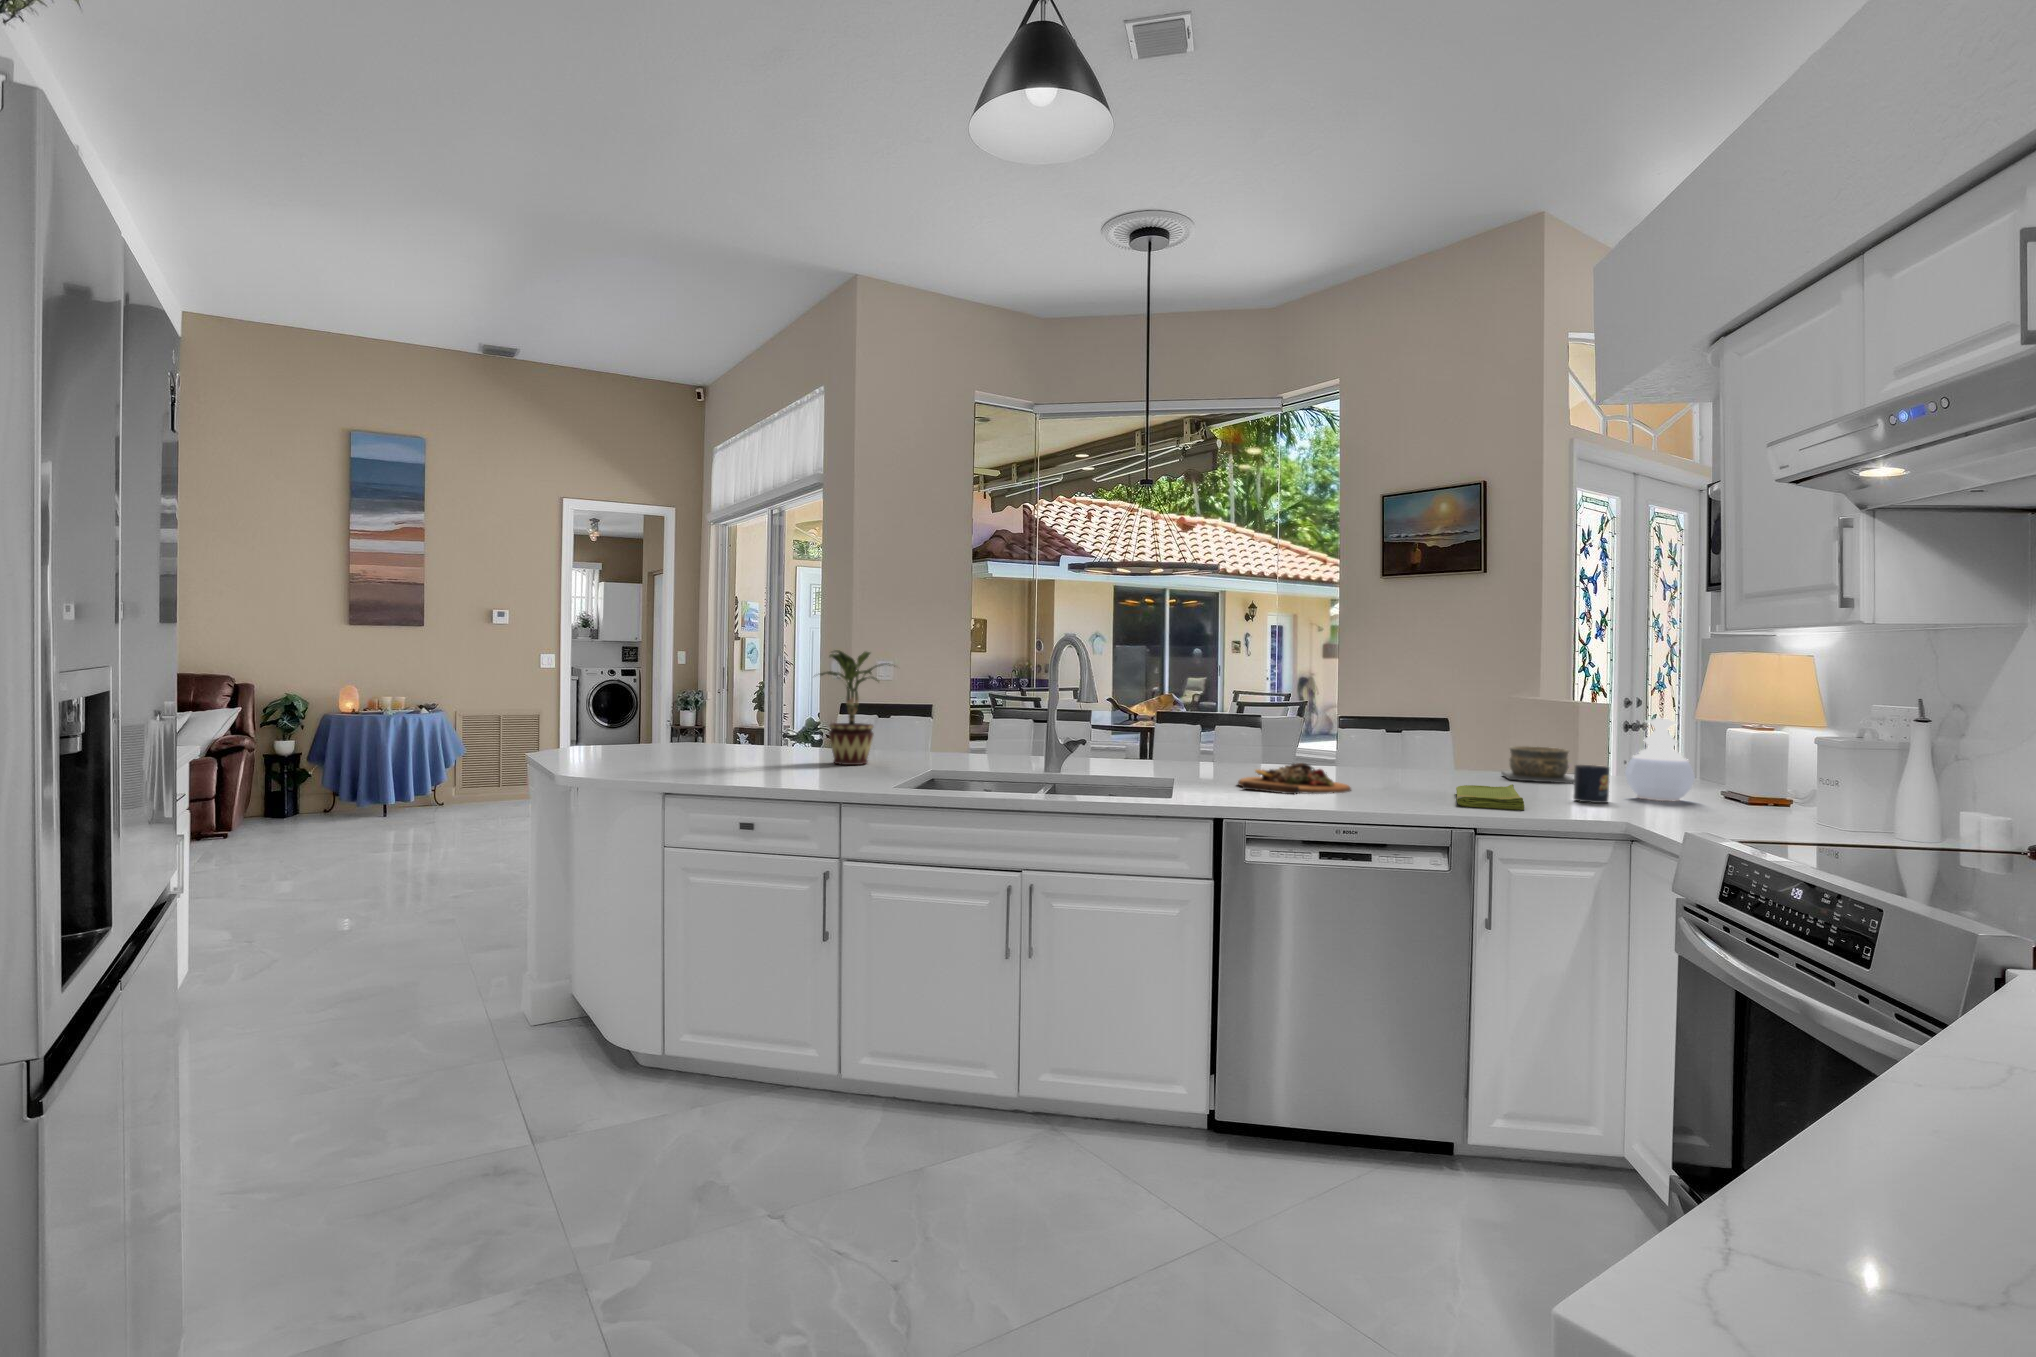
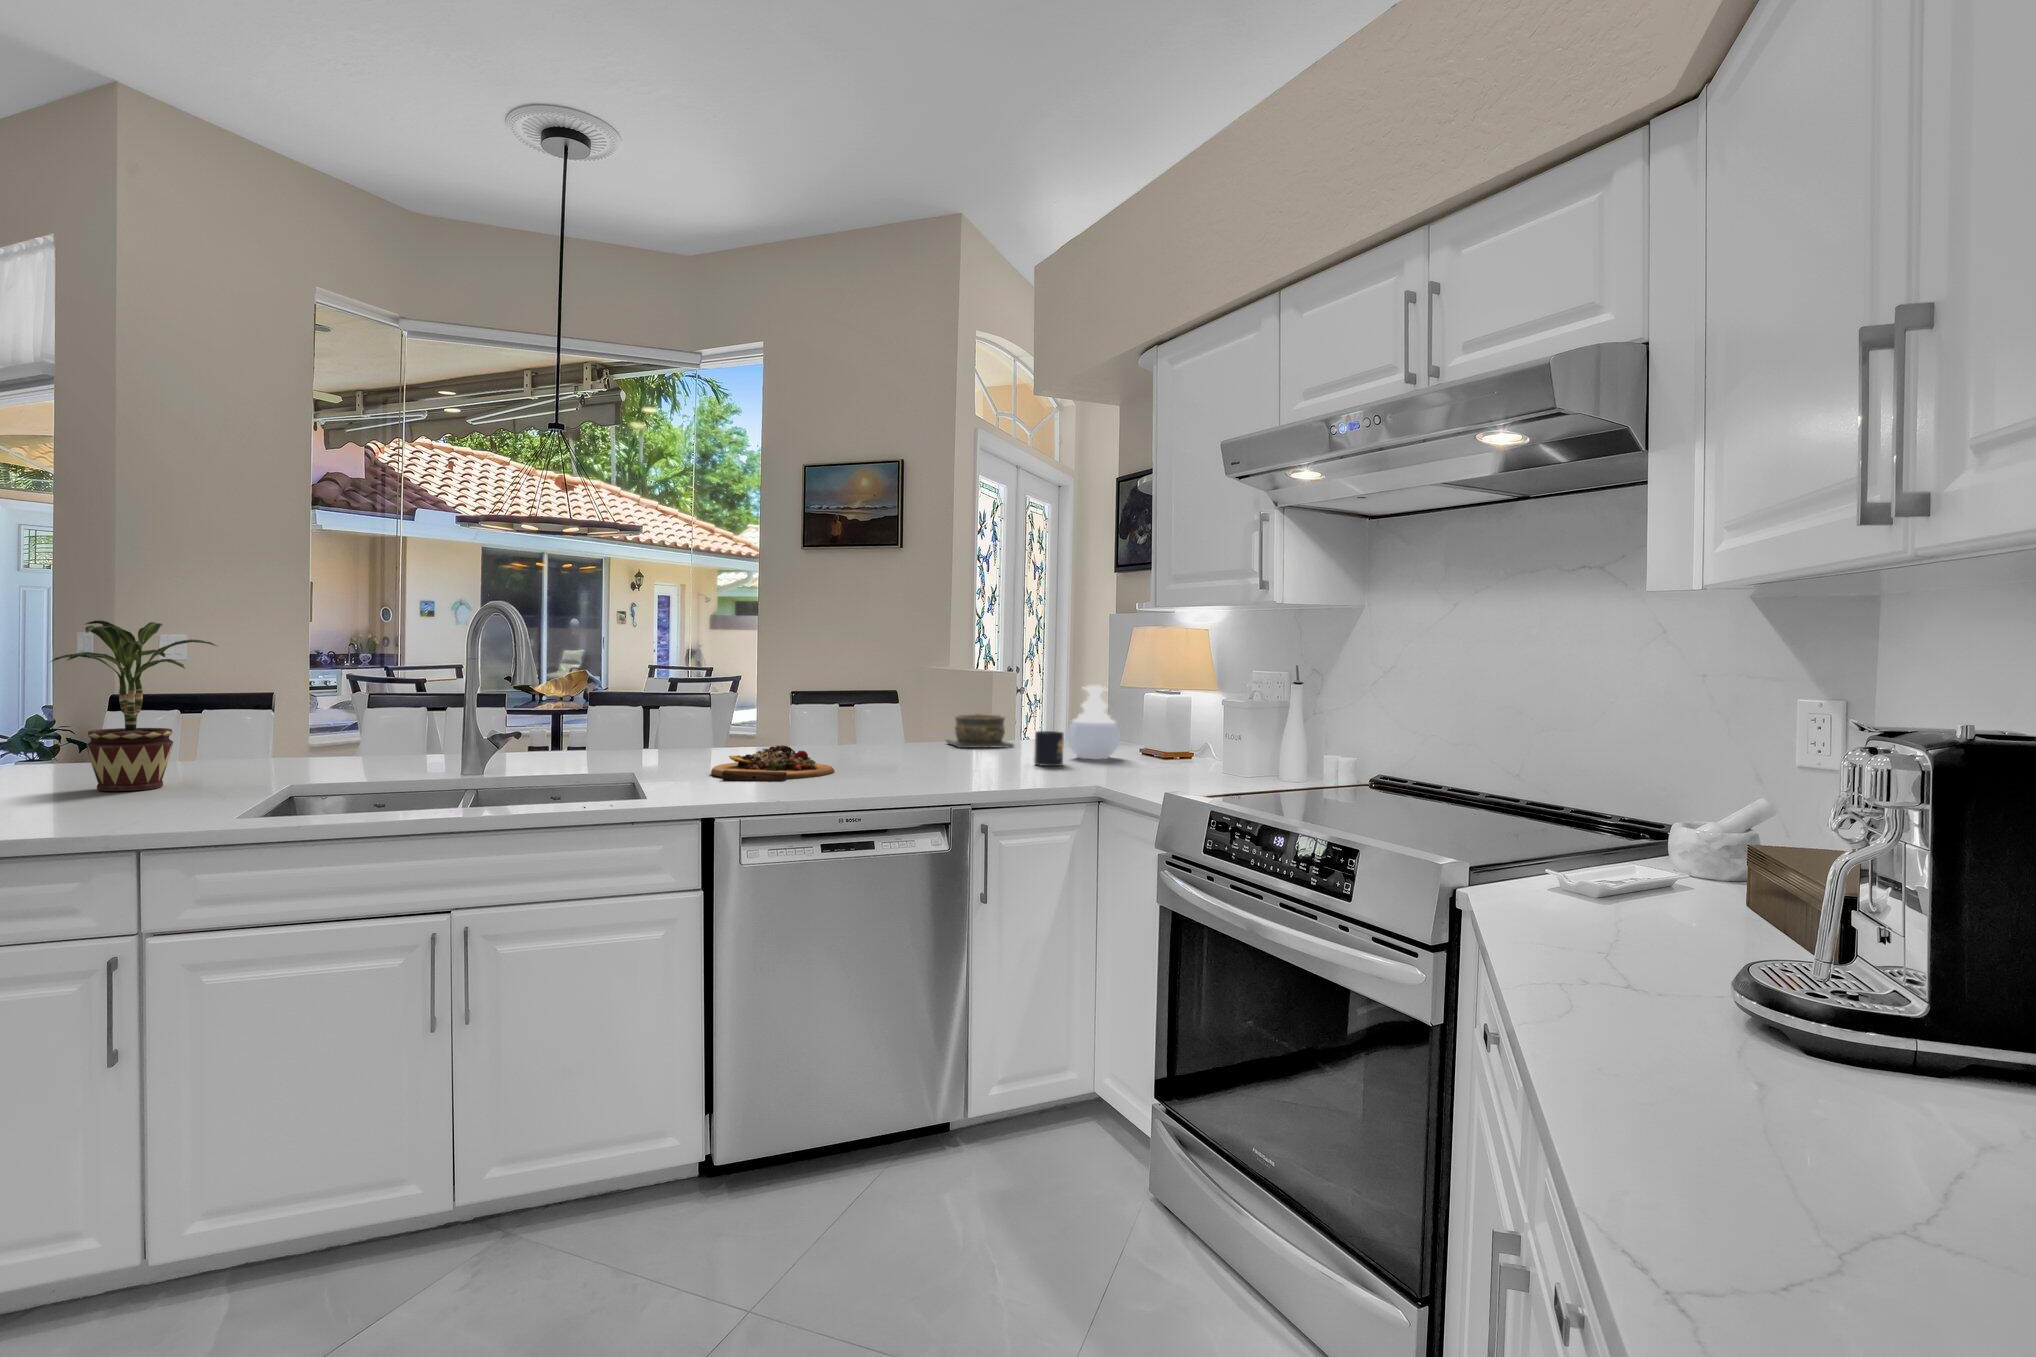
dish towel: present [1456,784,1524,810] -> none [932,753,1010,780]

